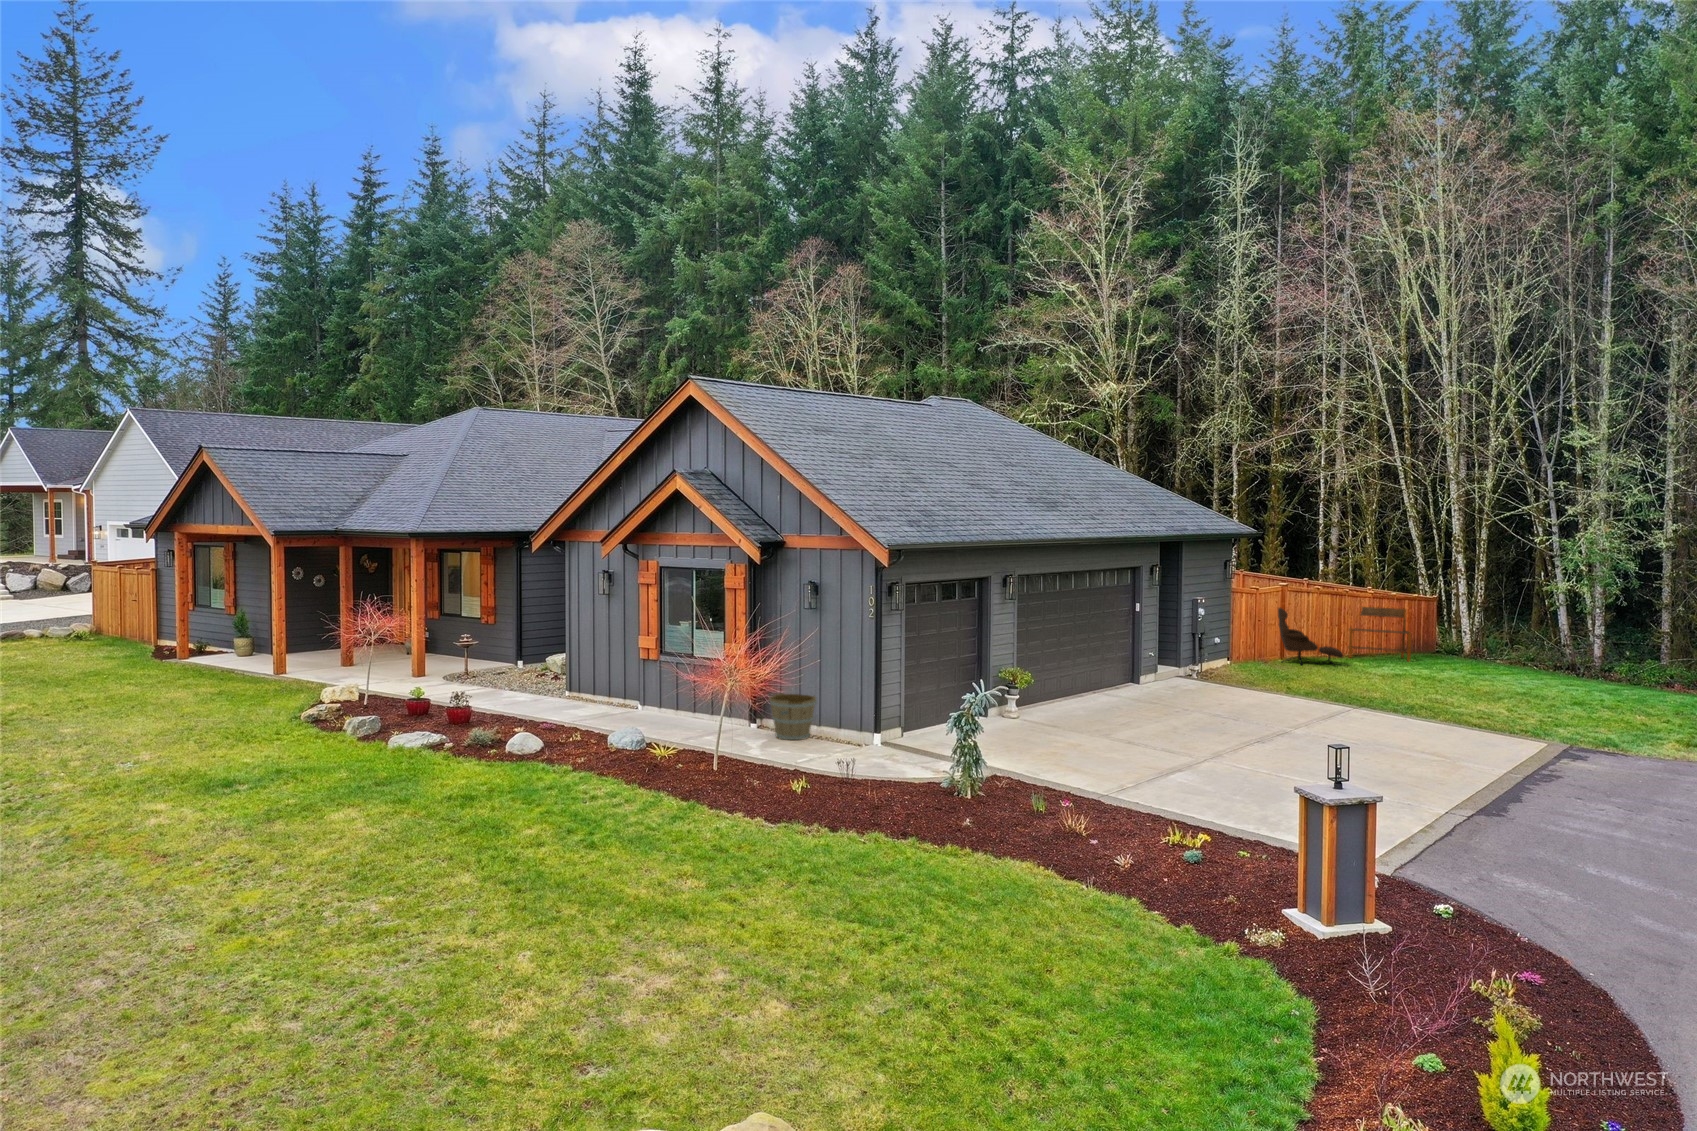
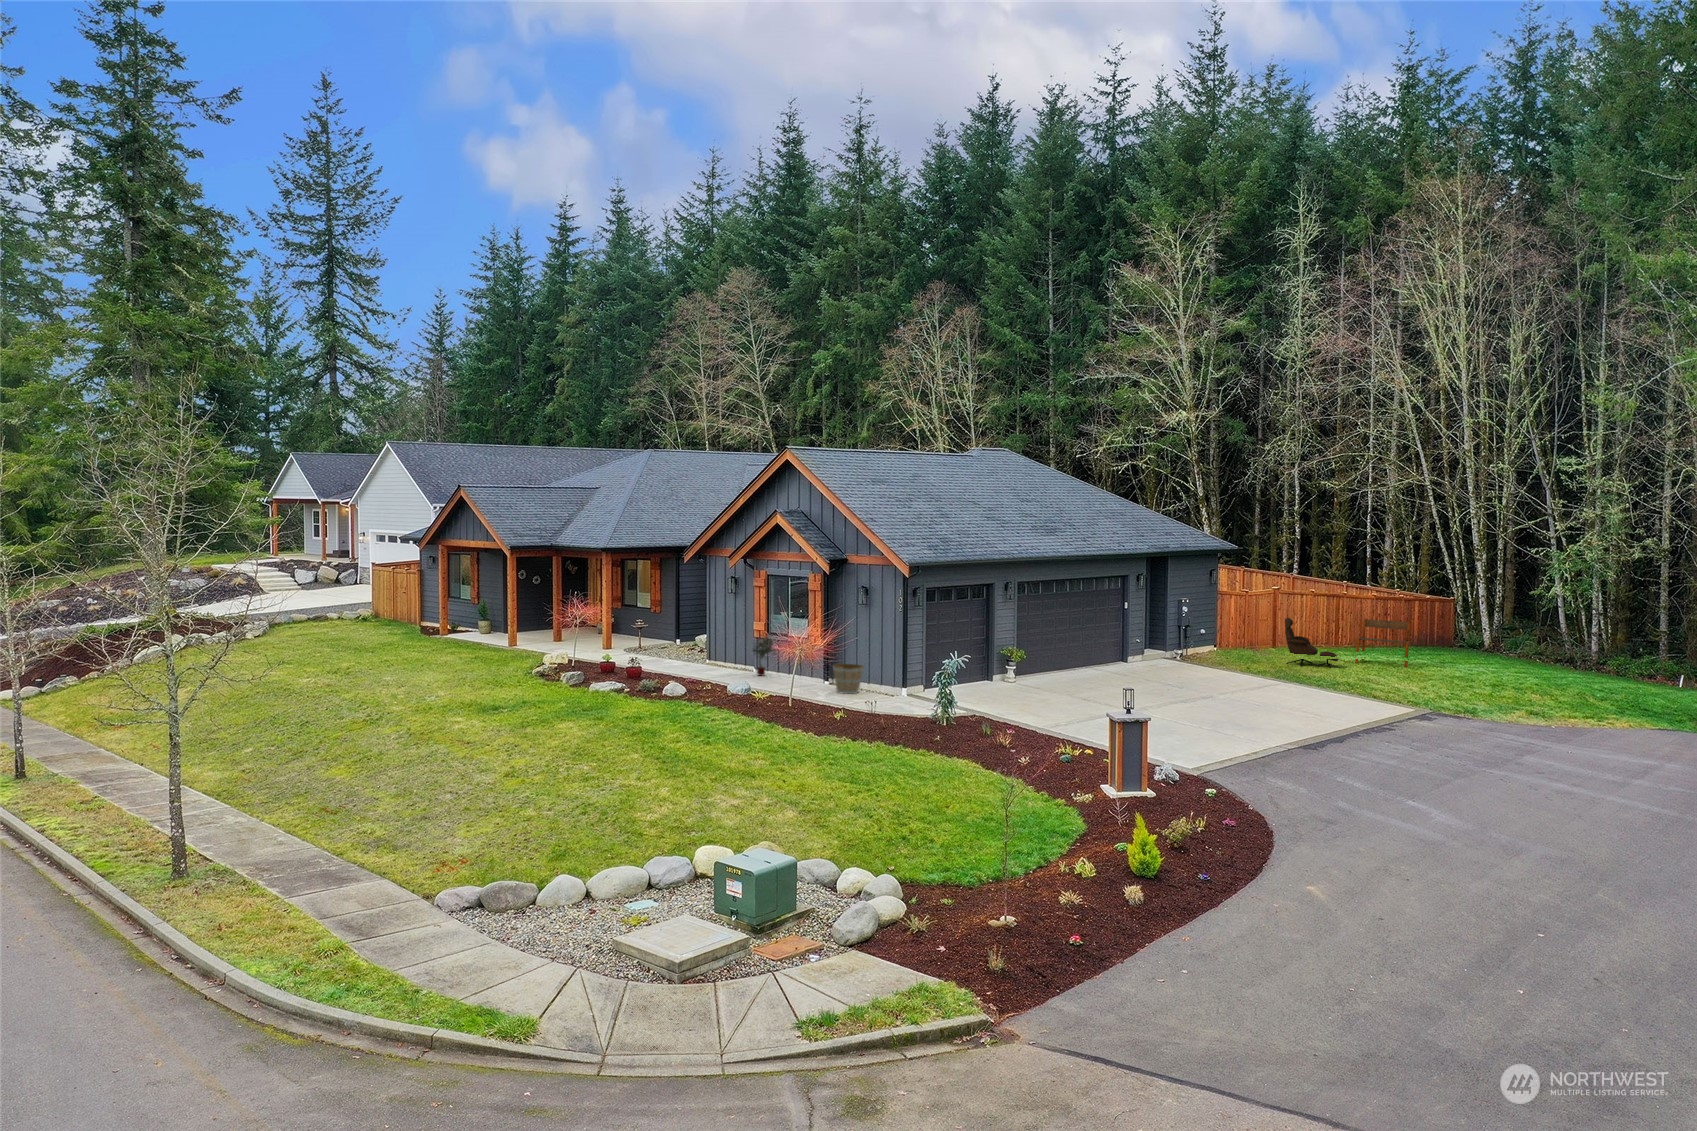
potted tree: none [637,649,676,713] -> present [753,632,776,676]

